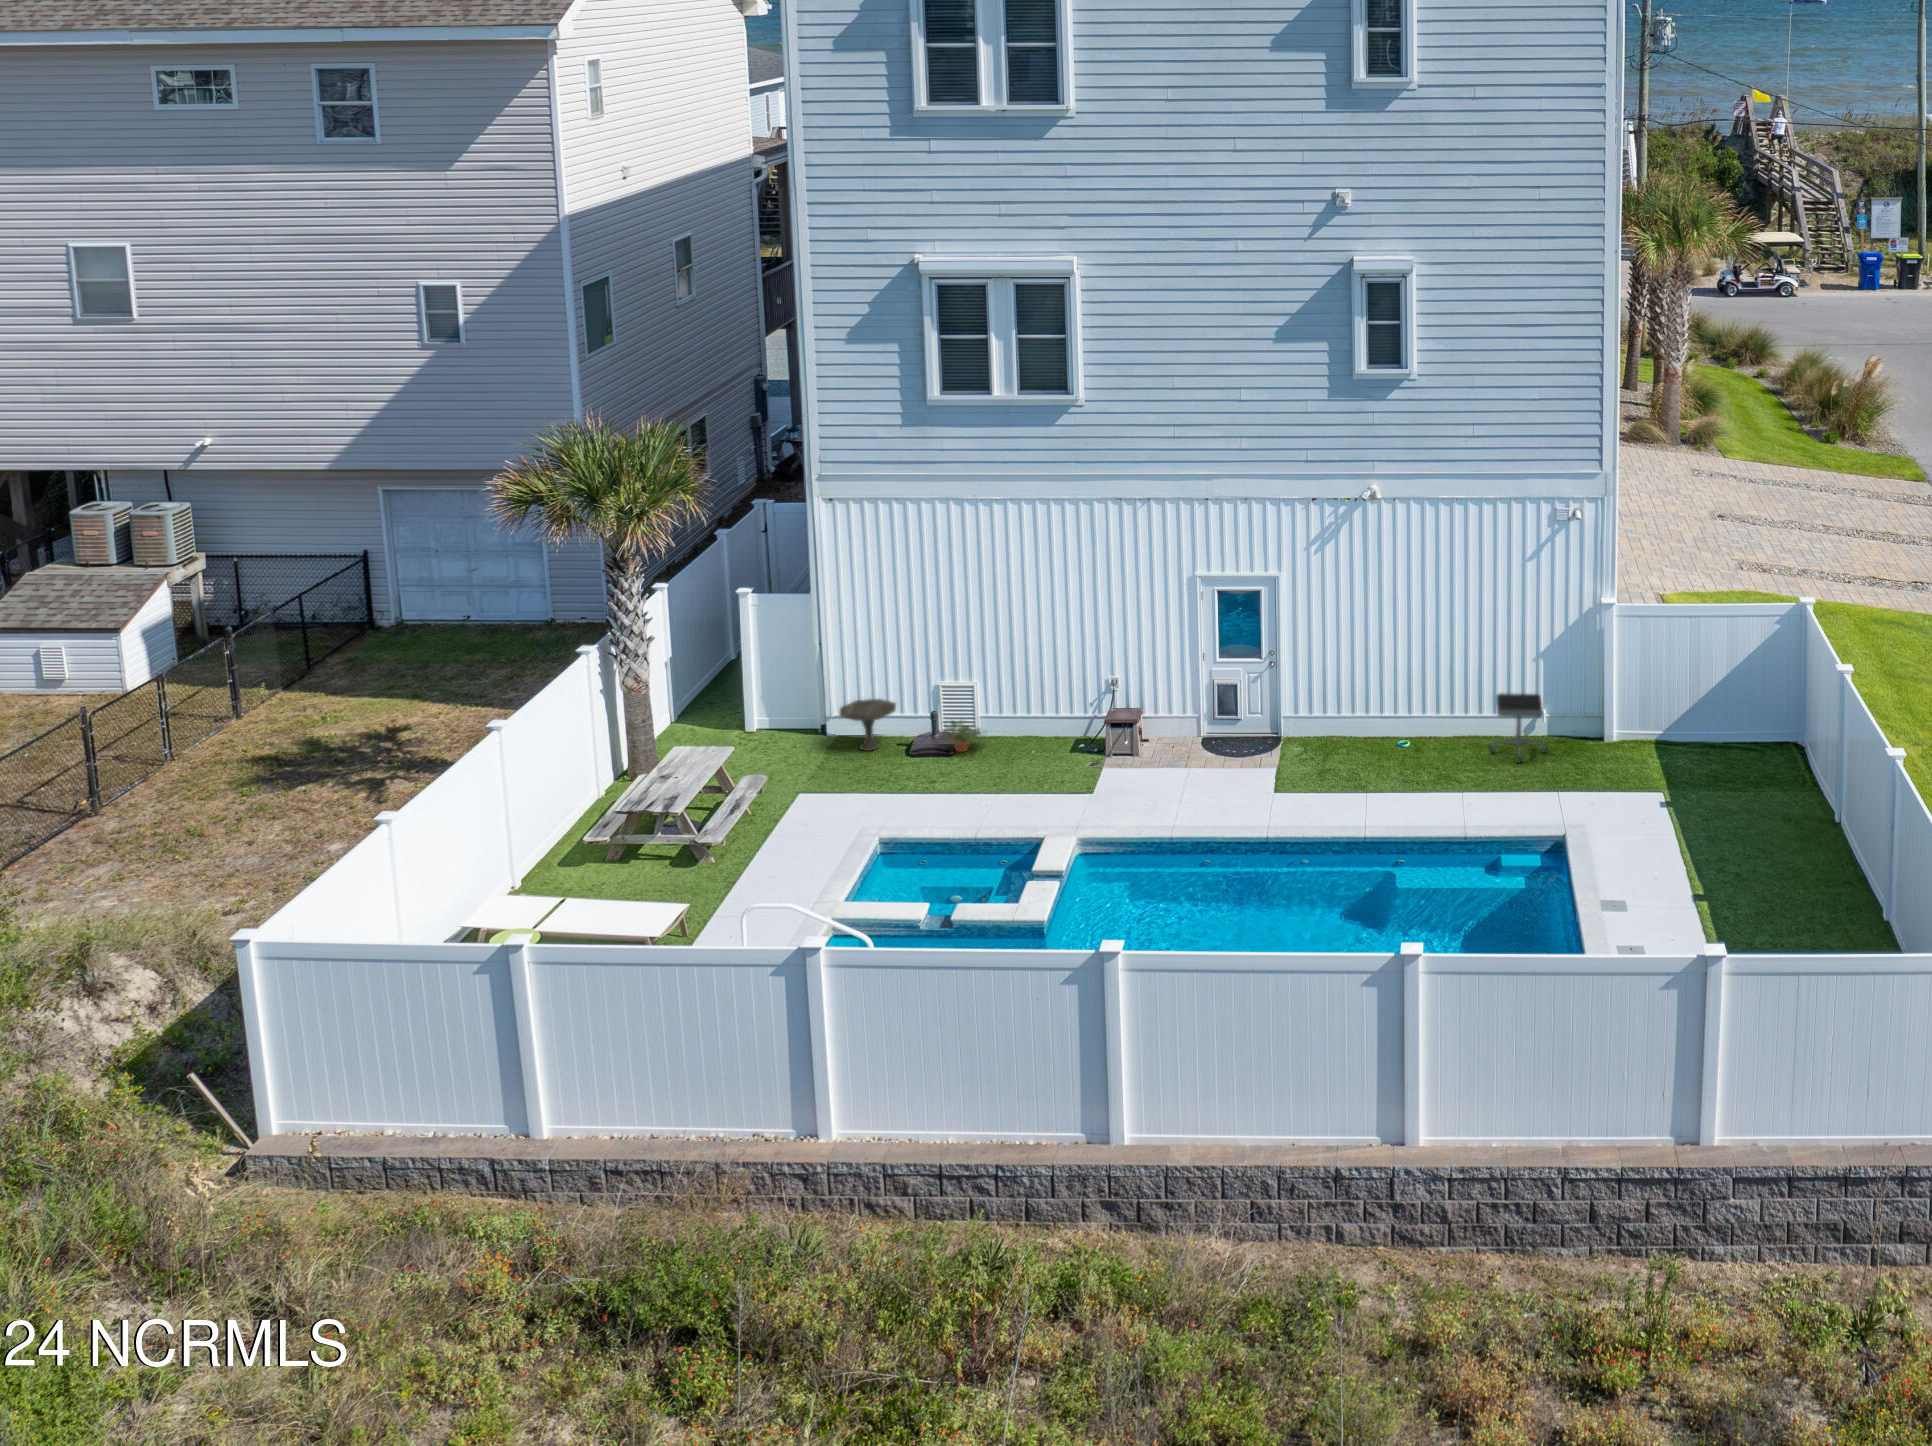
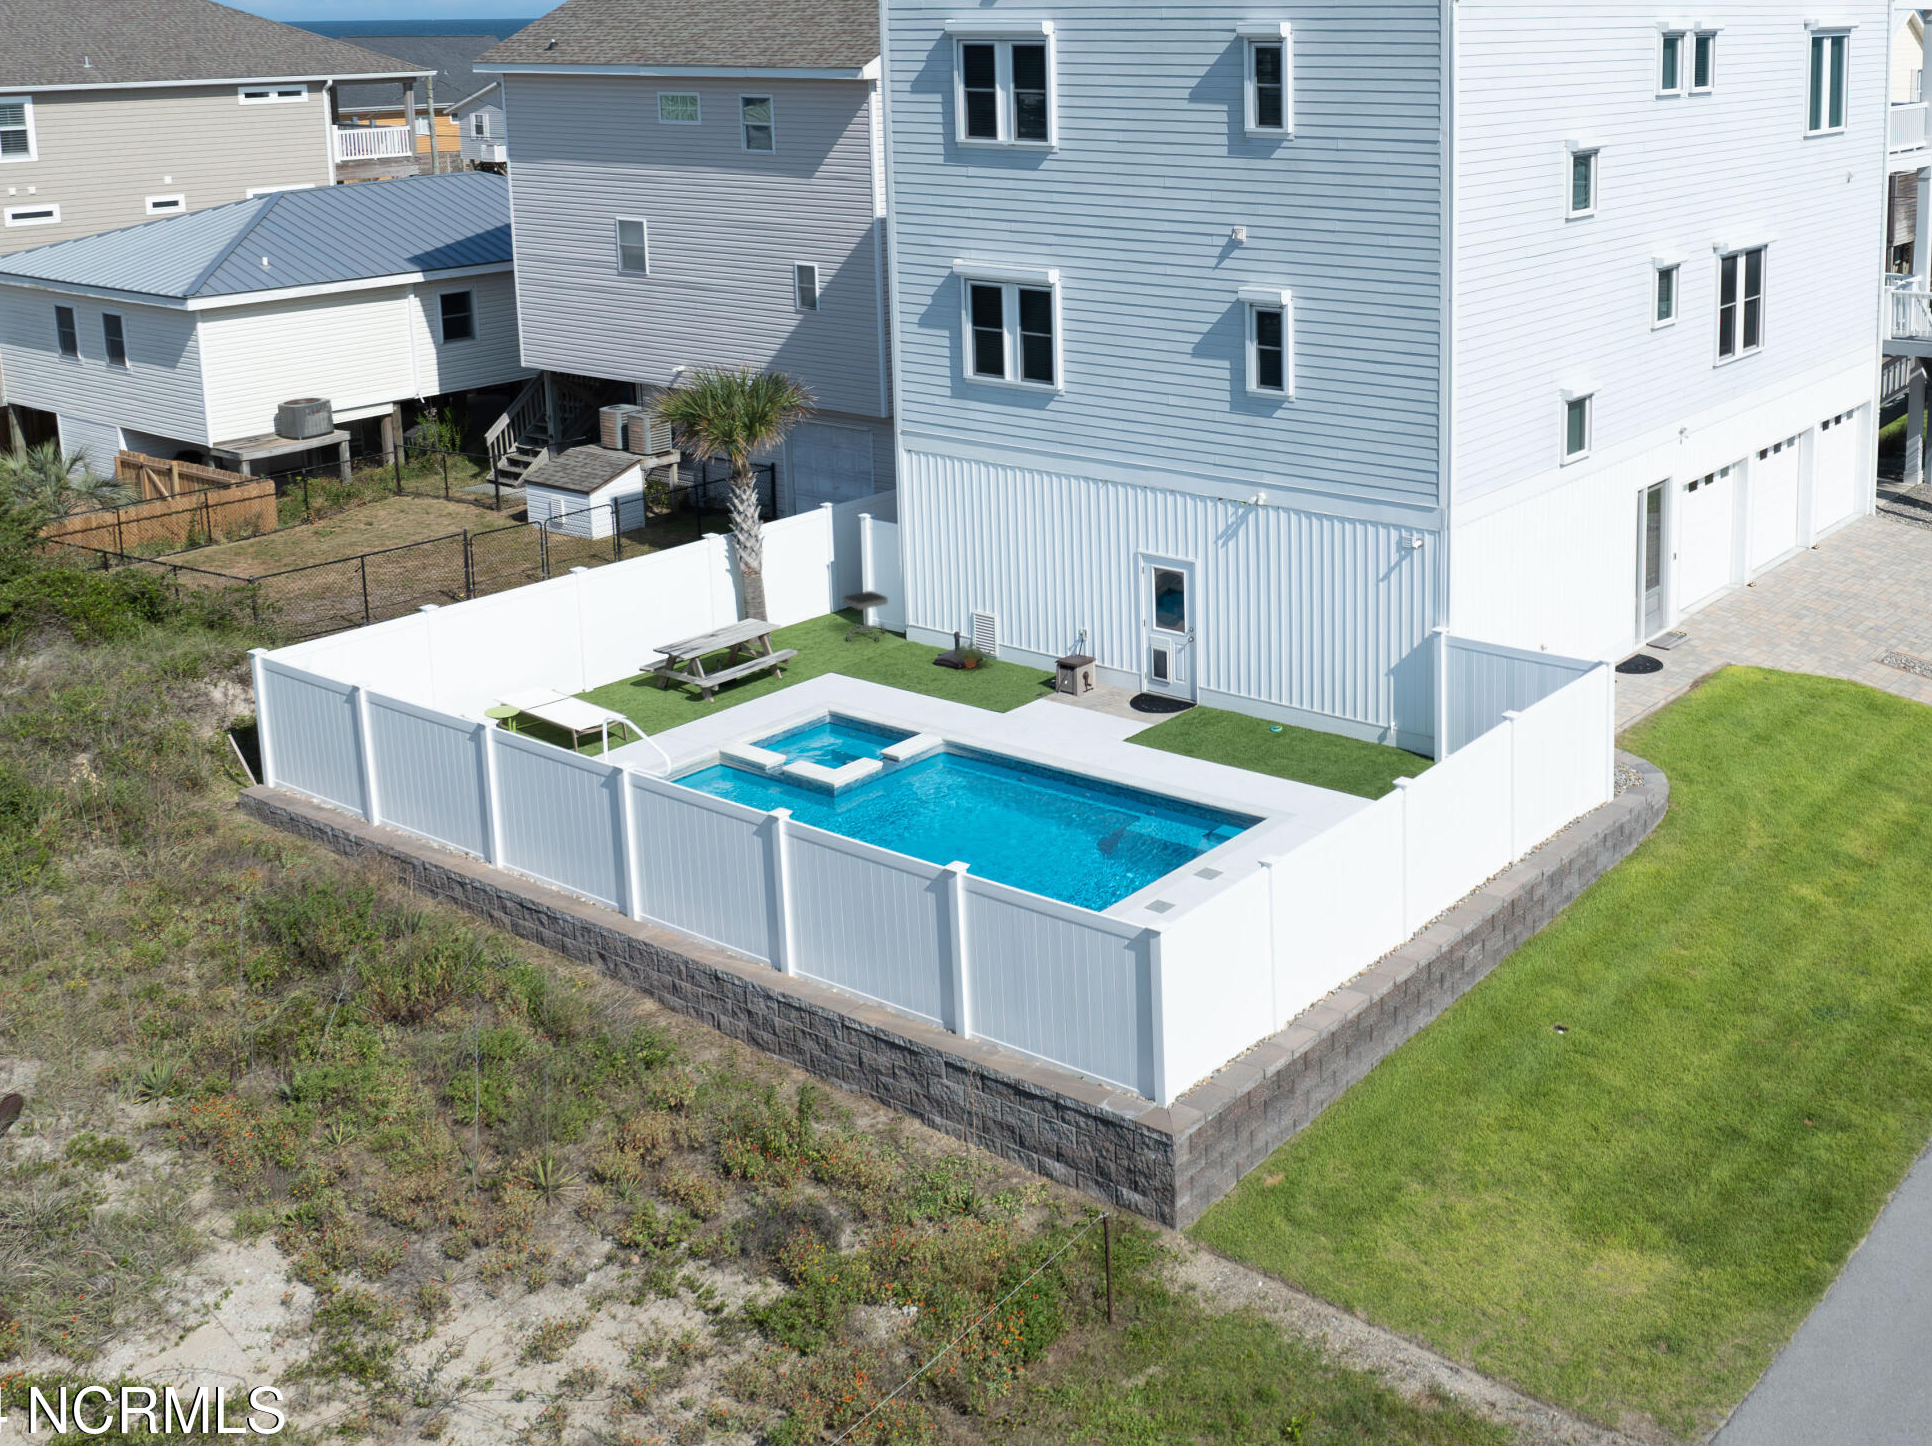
stool: present [1489,693,1548,762] -> present [843,591,888,641]
side table: present [839,699,896,751] -> none [893,615,942,655]

